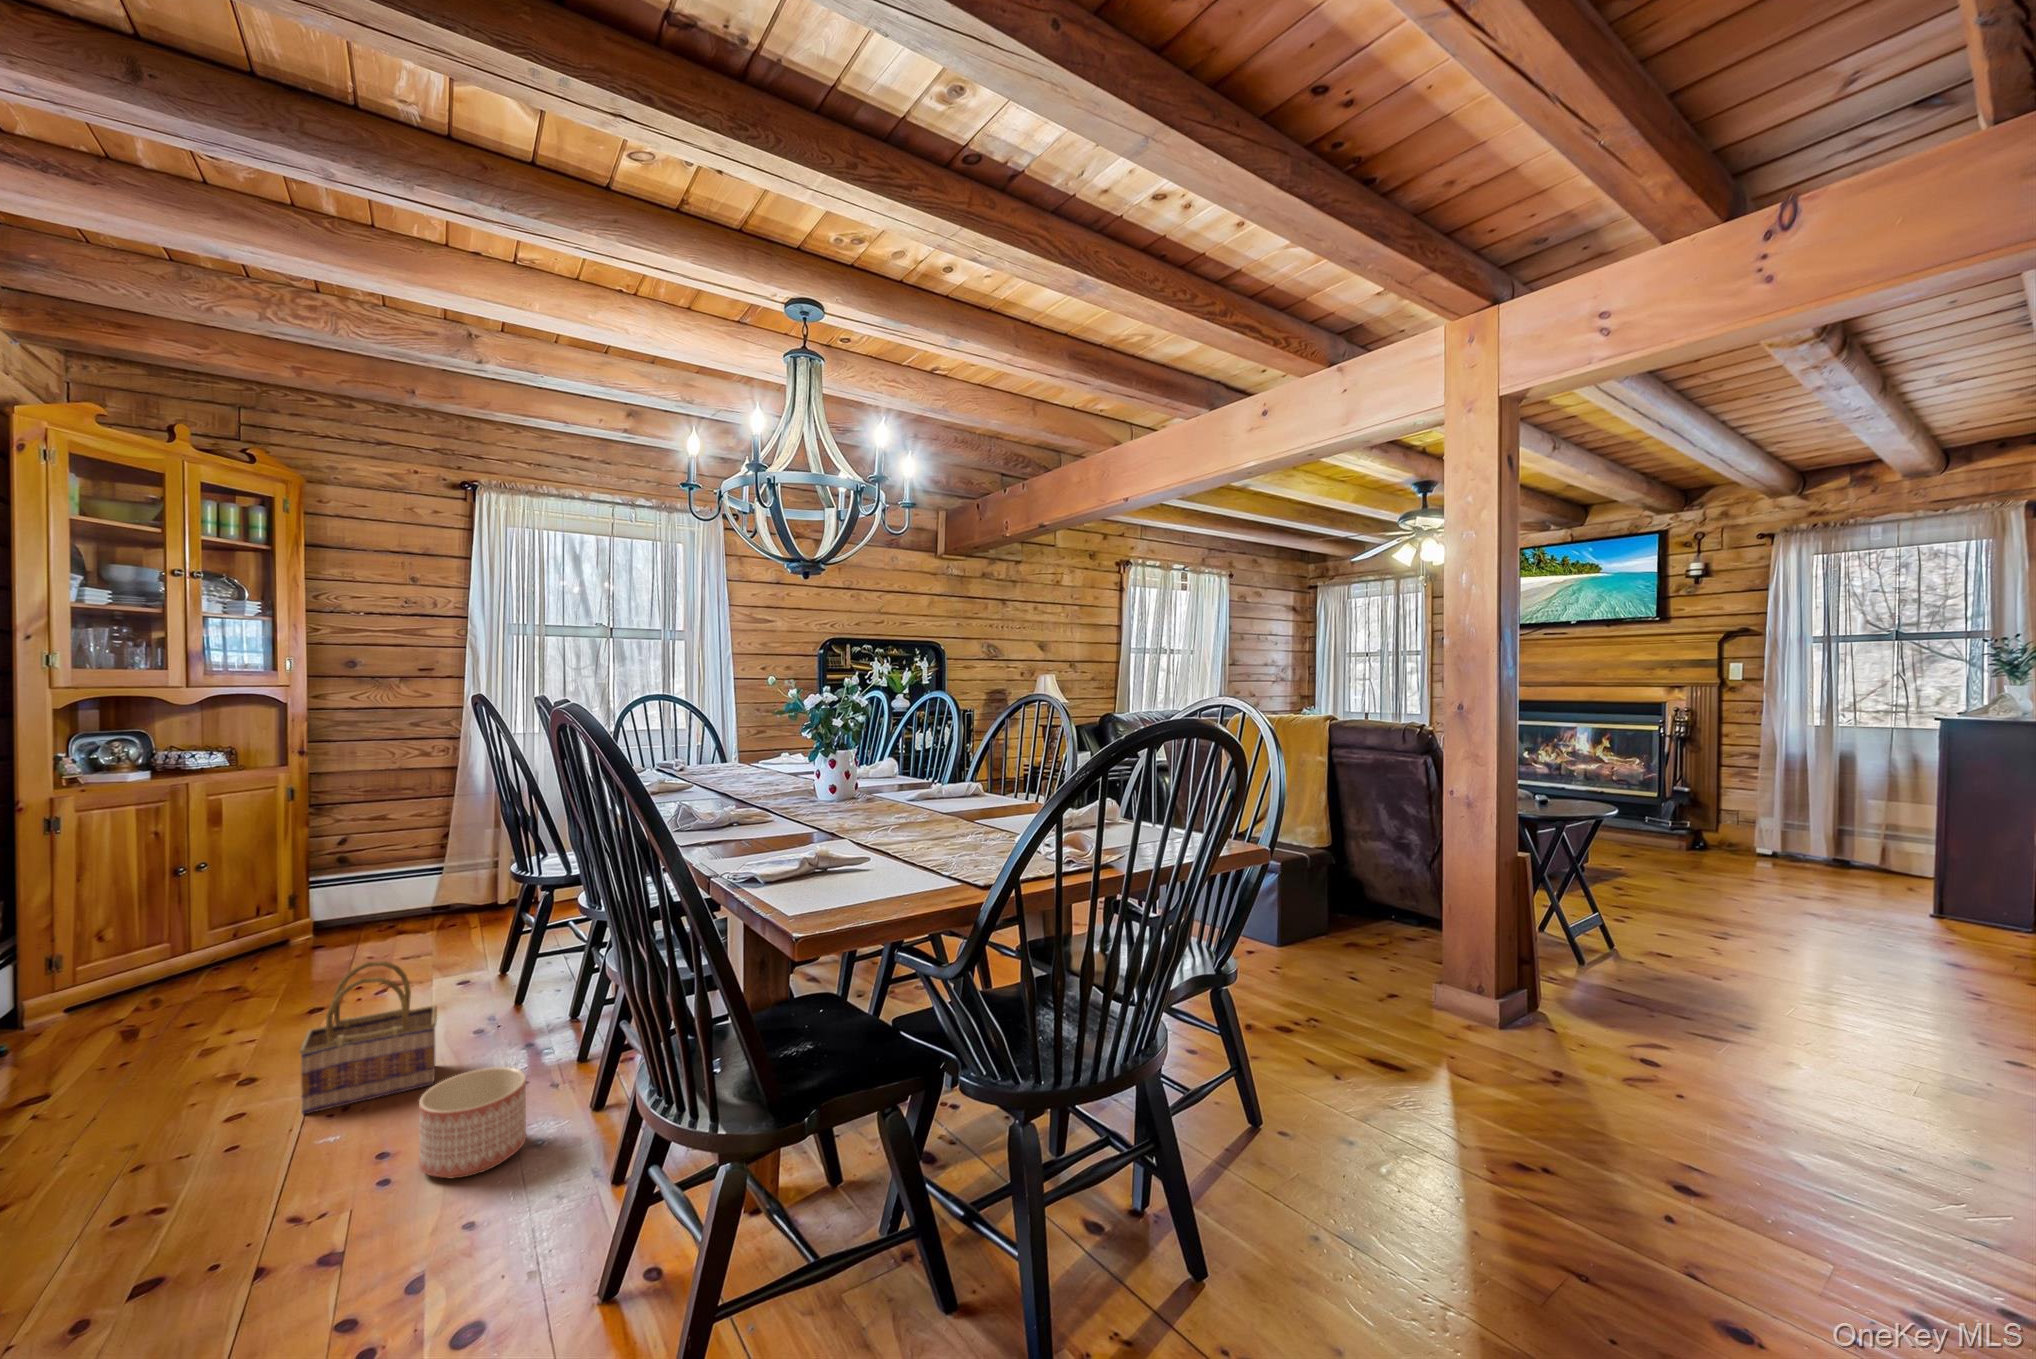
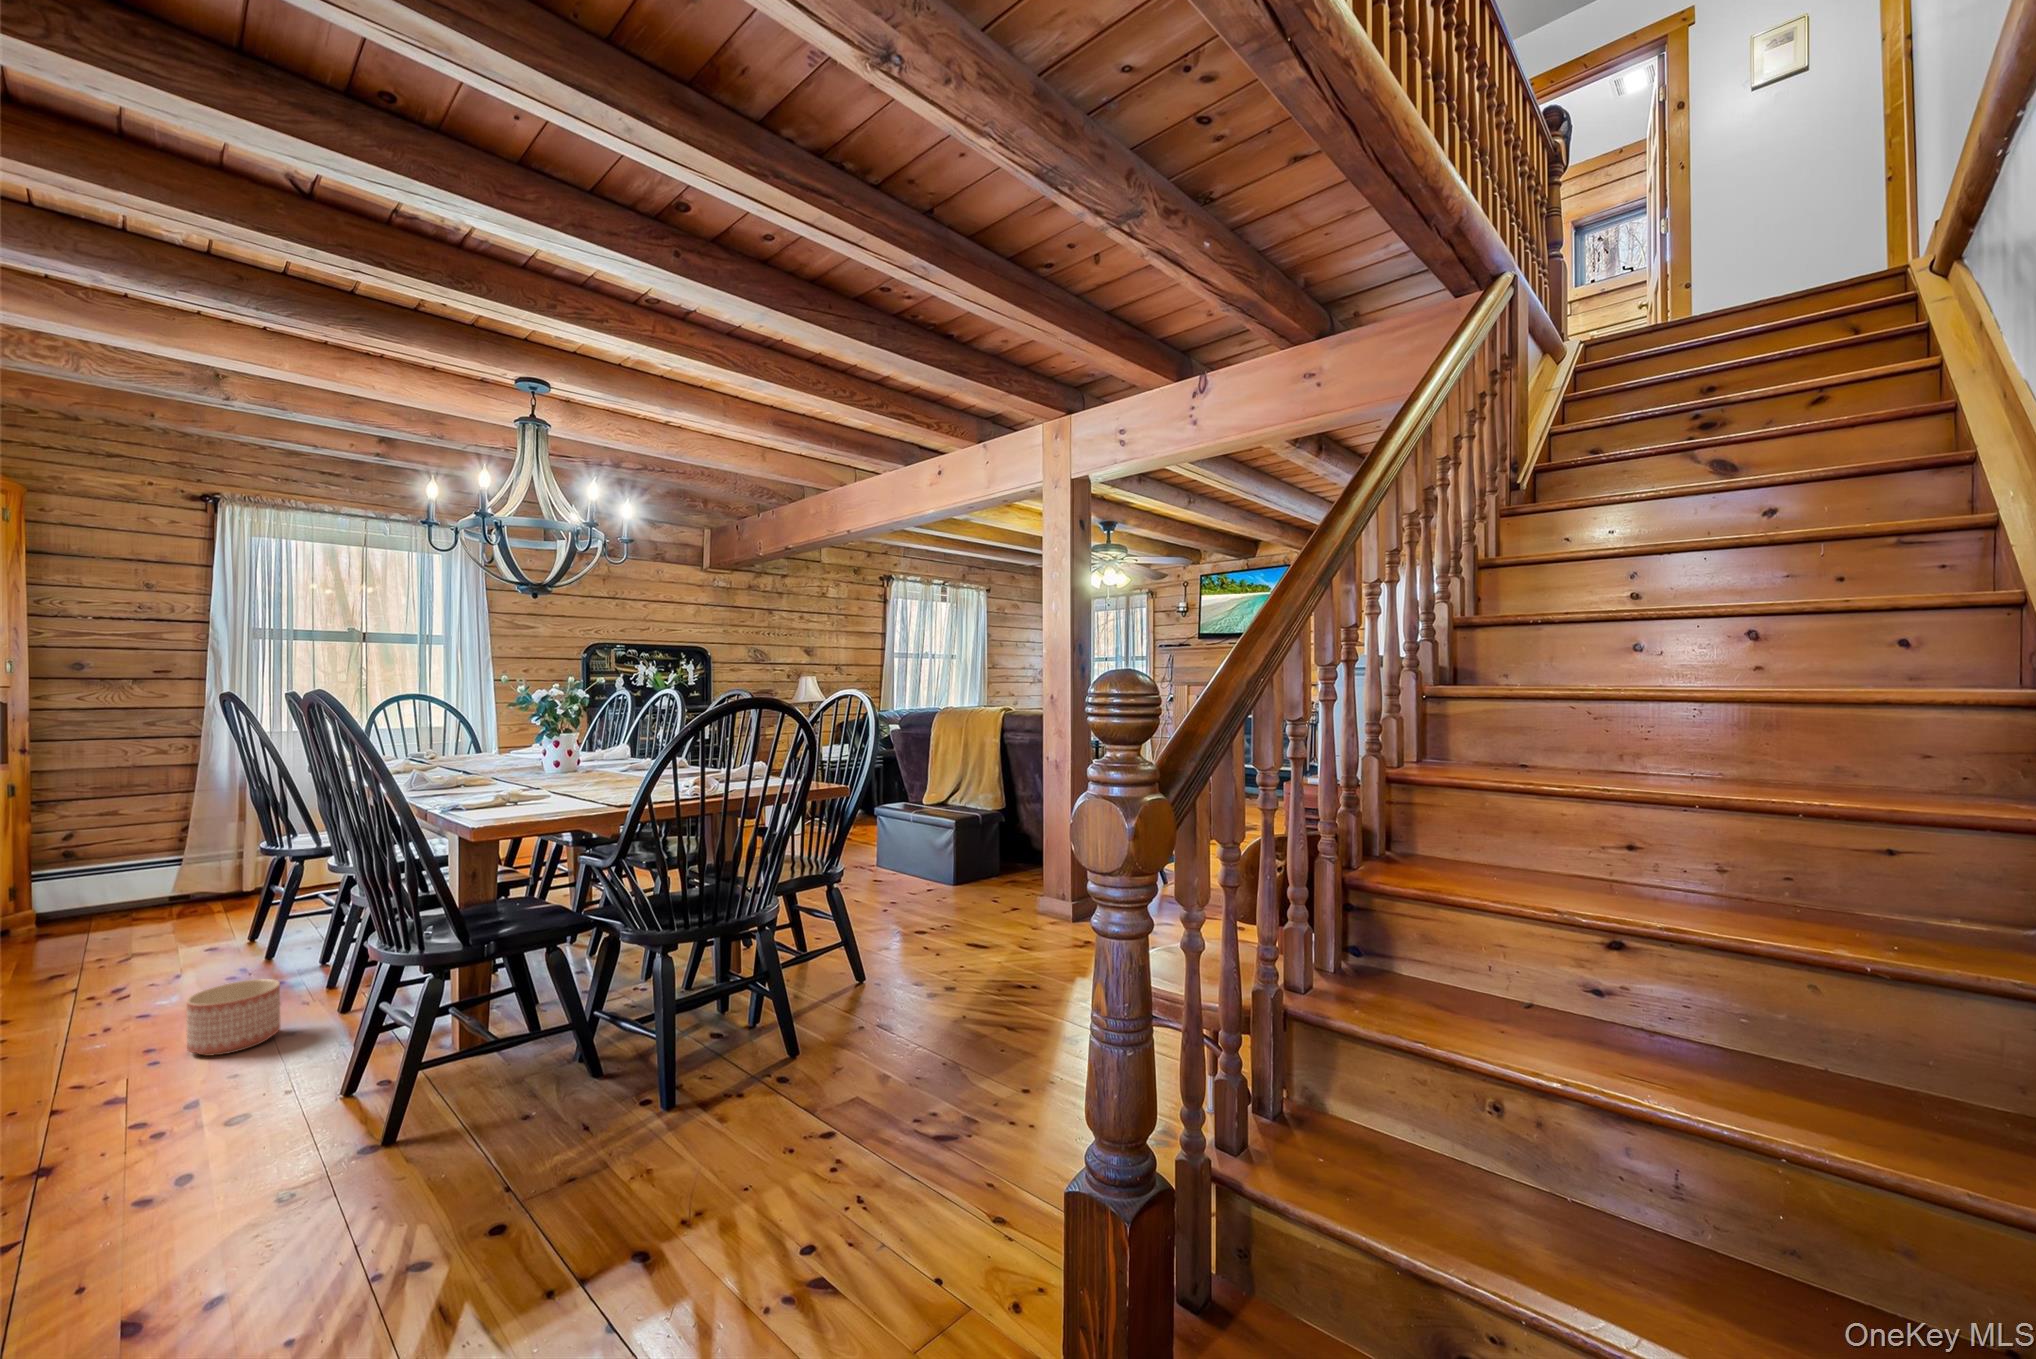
basket: present [299,961,437,1114] -> none [65,914,194,1035]

